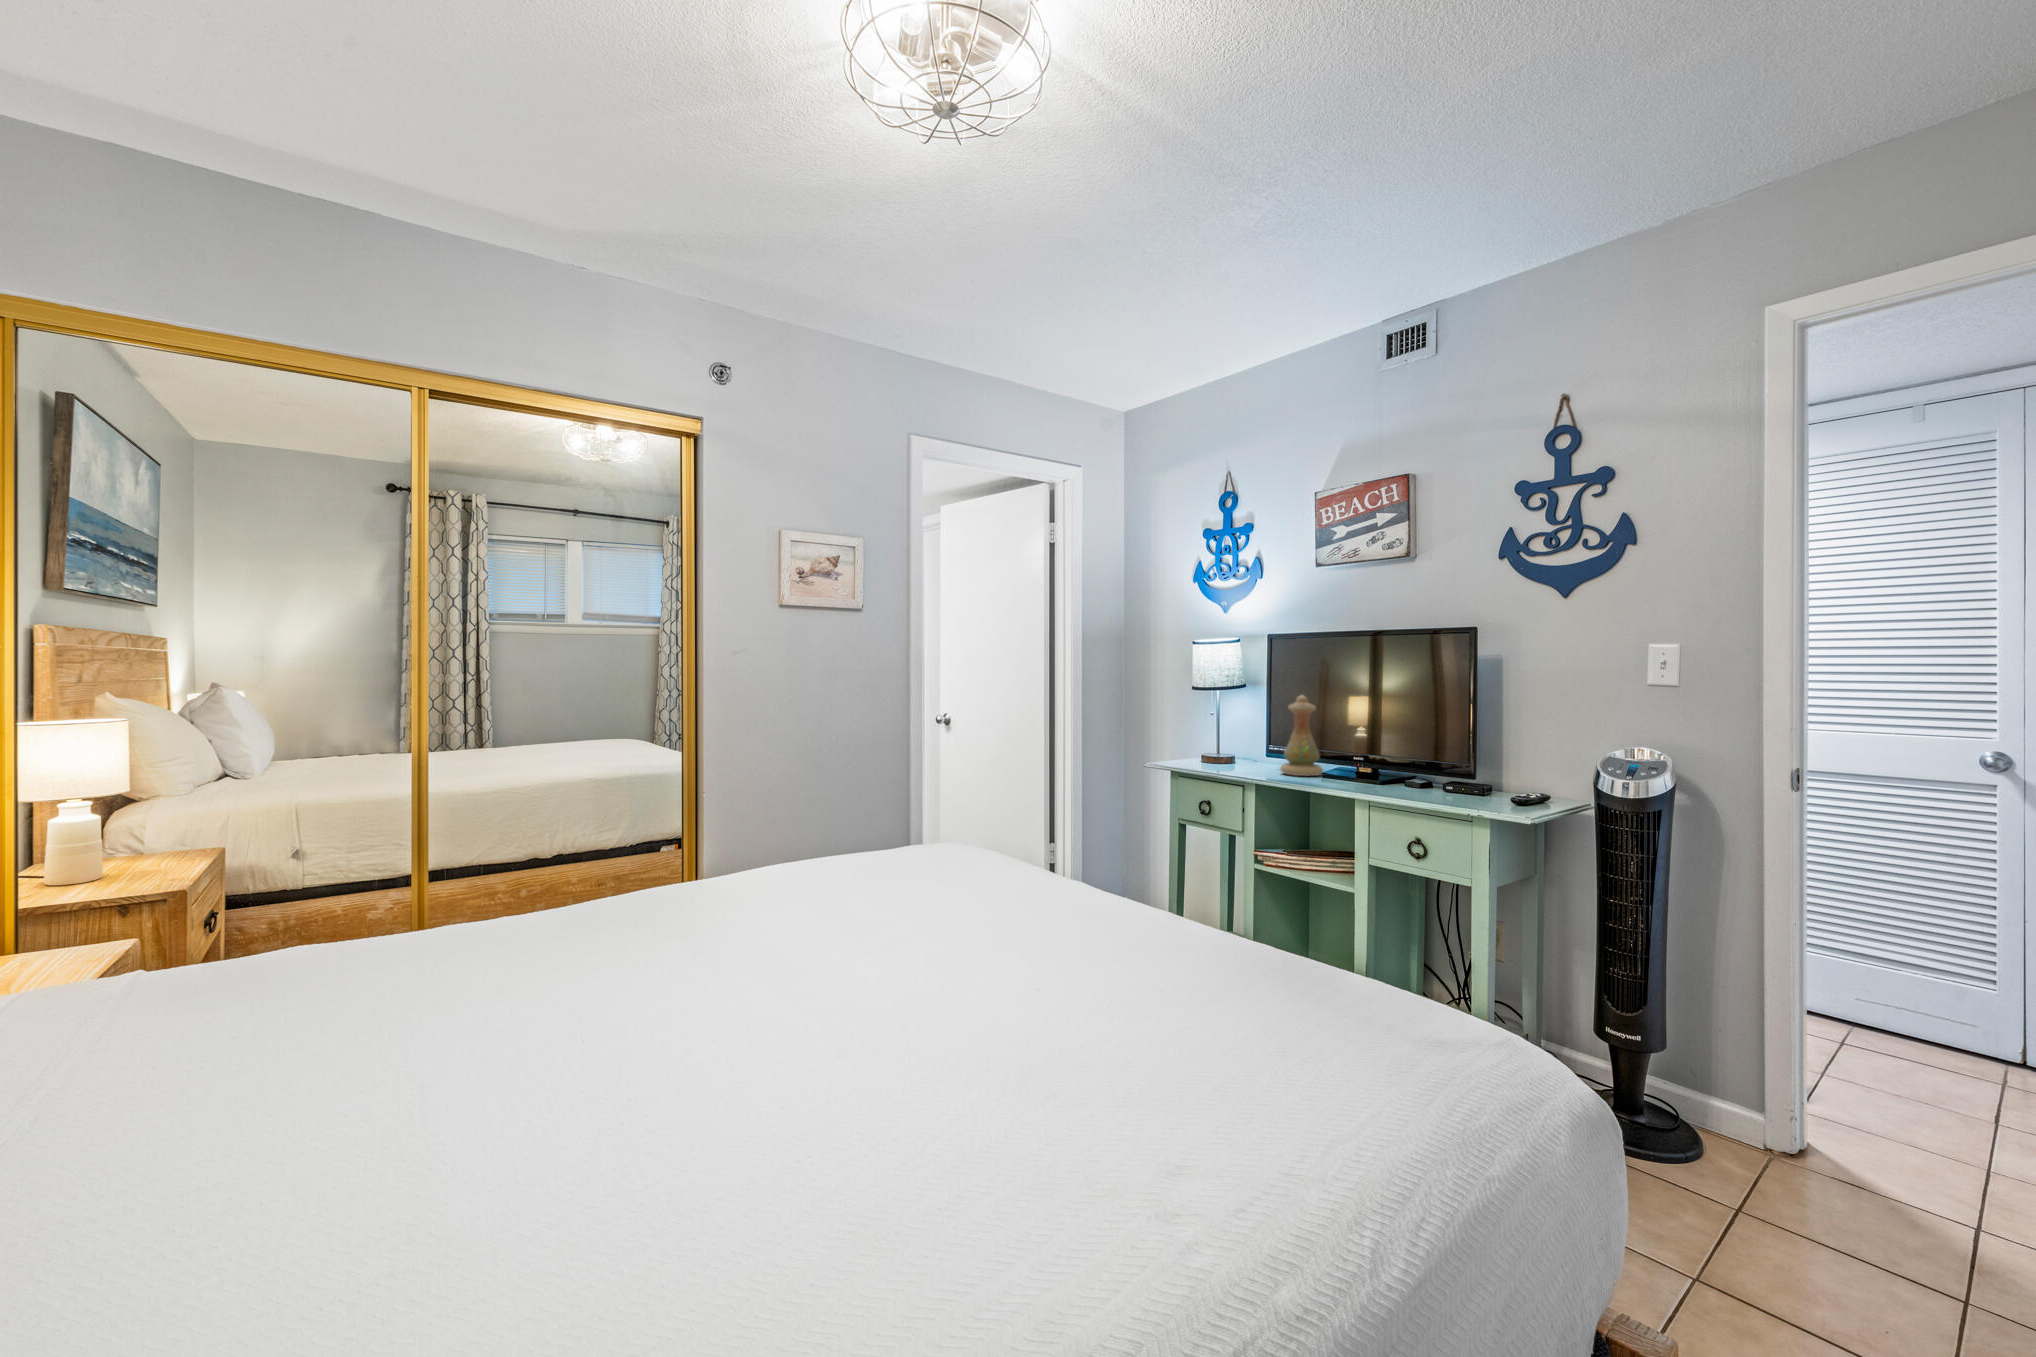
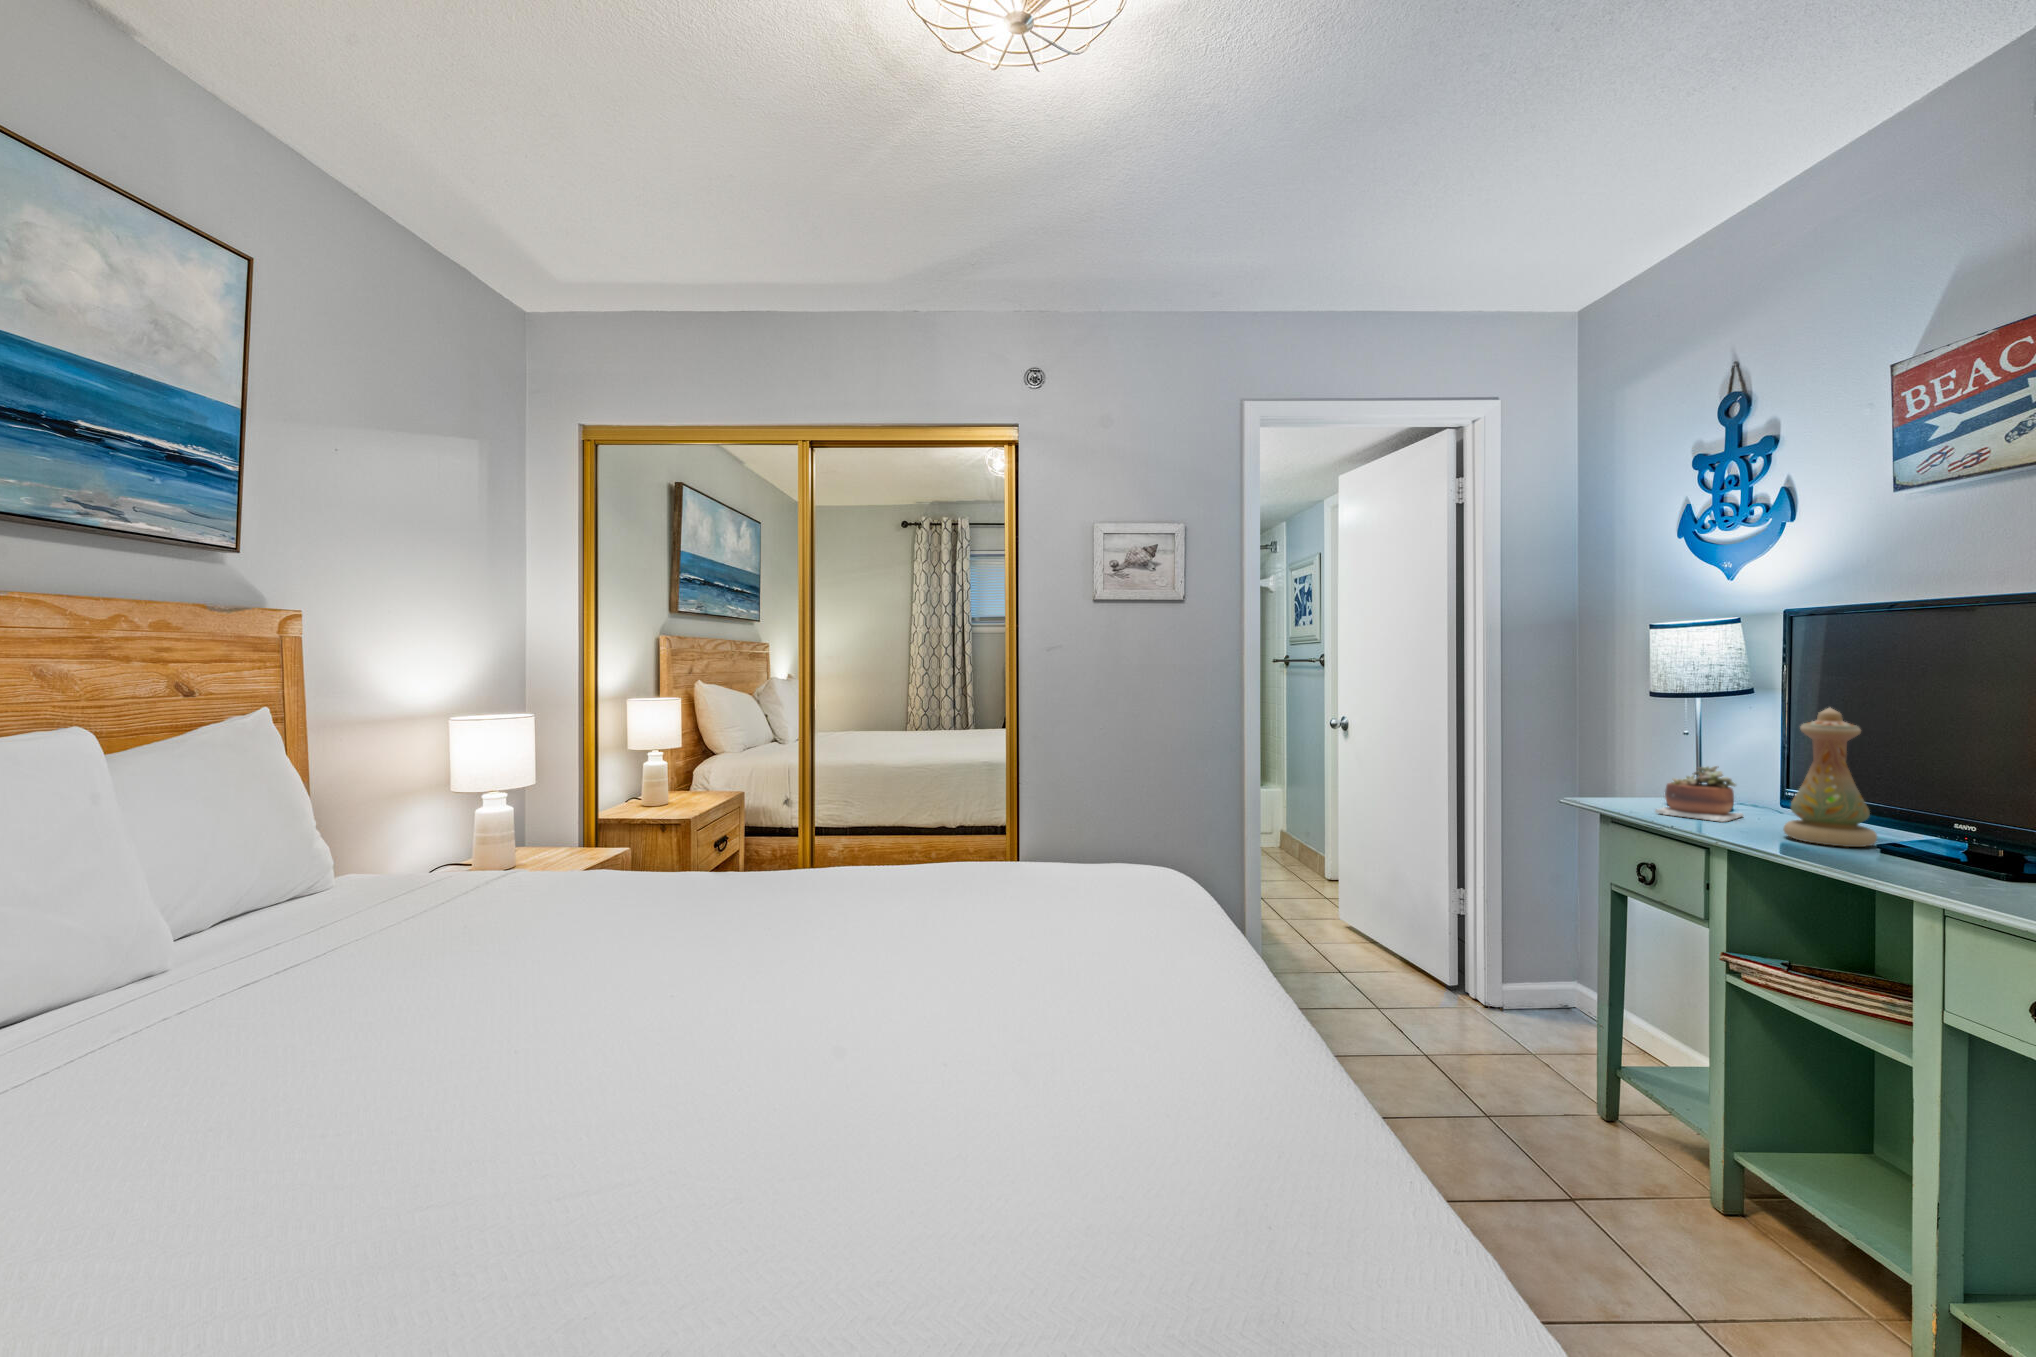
succulent plant: none [1208,734,1249,769] -> present [1655,766,1743,822]

